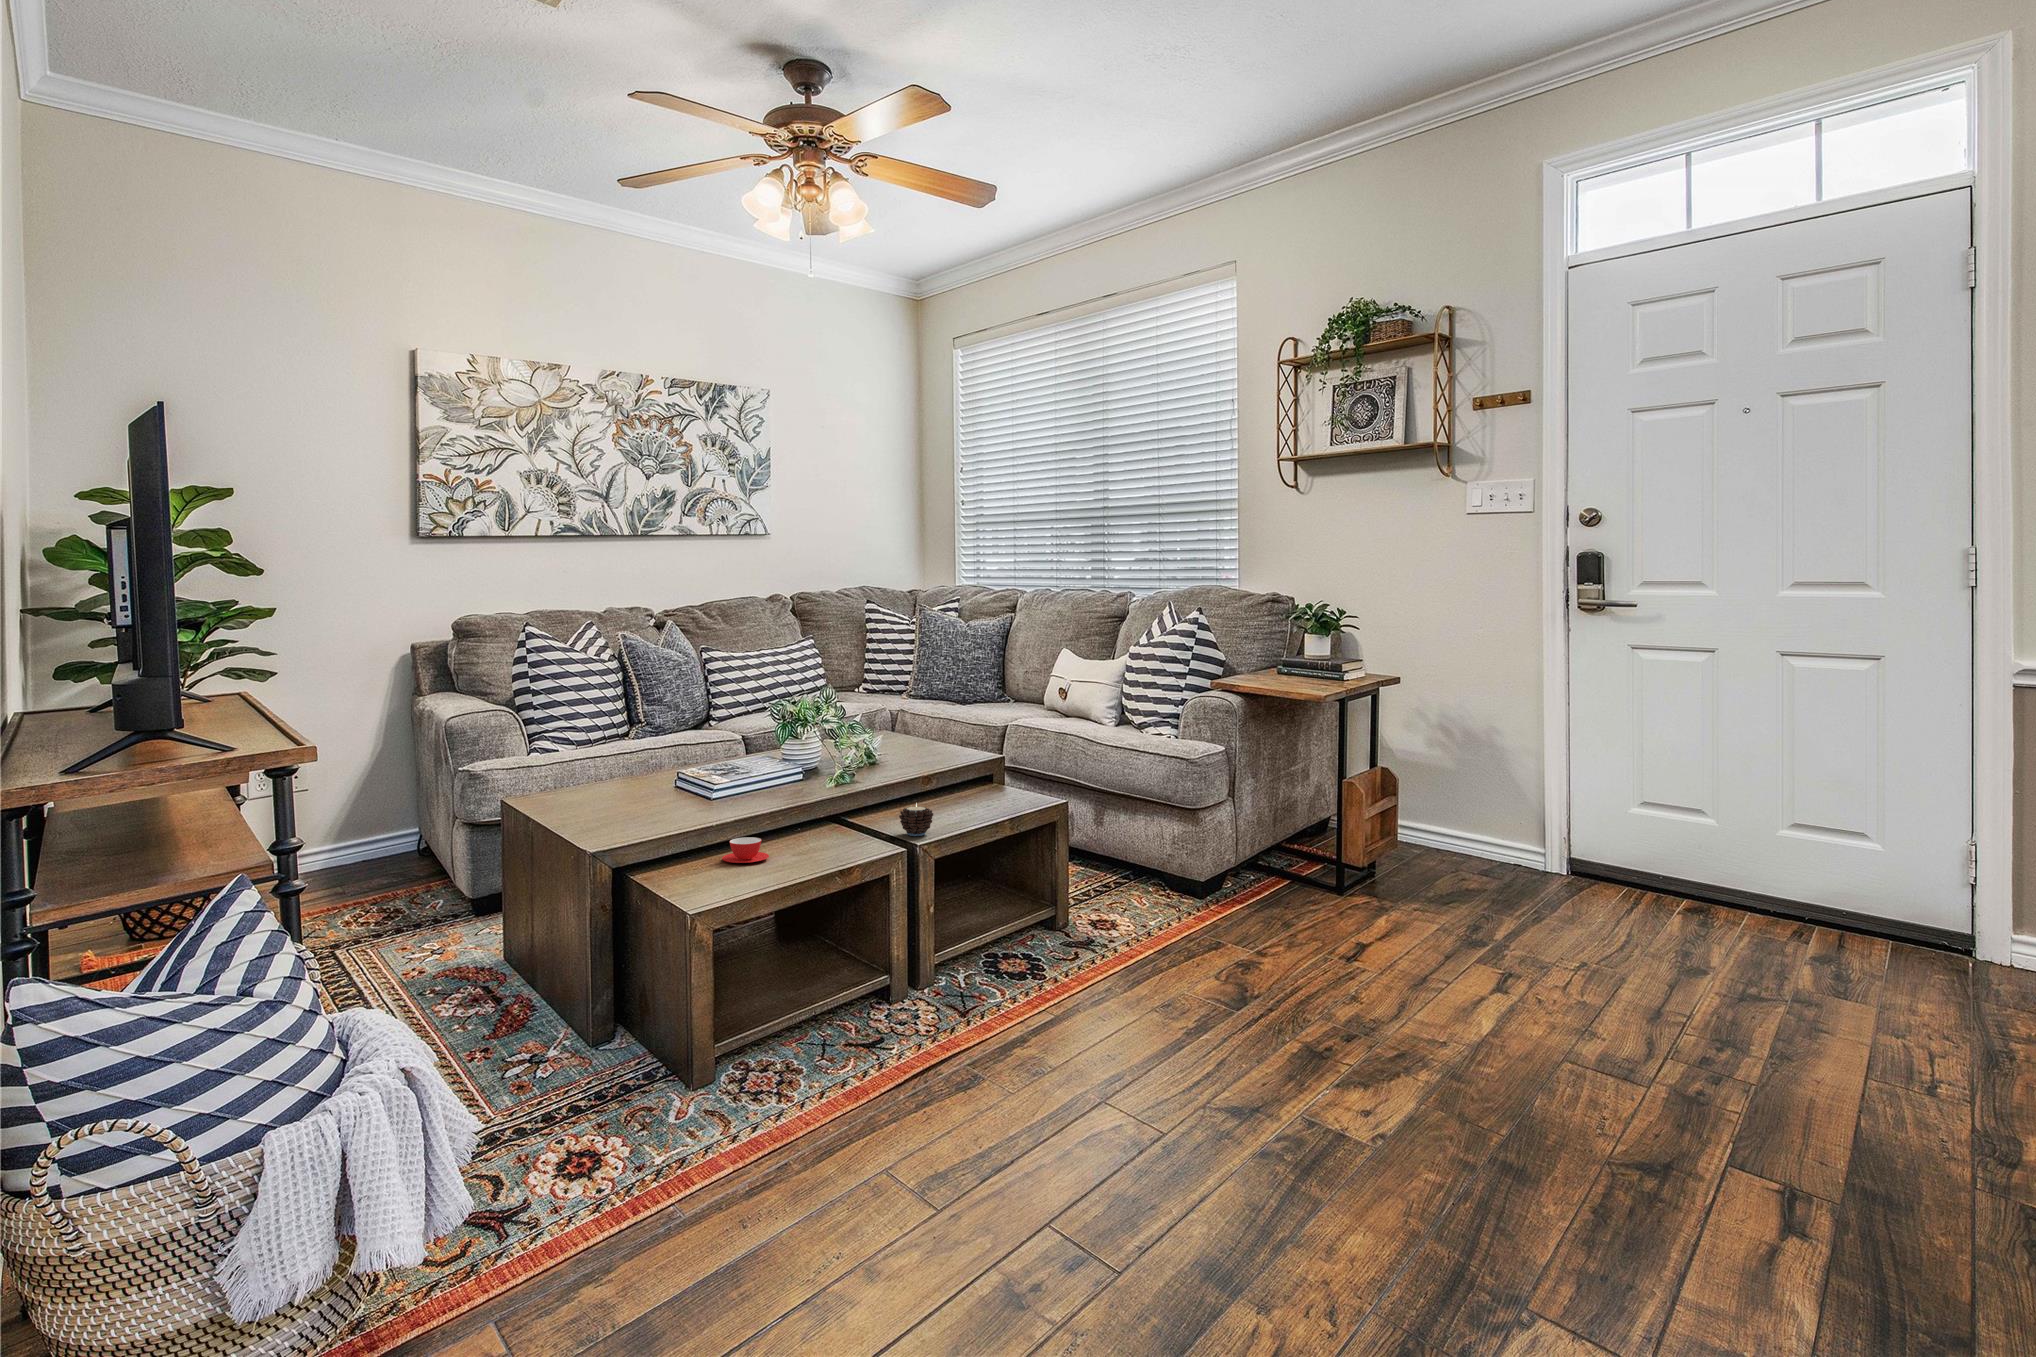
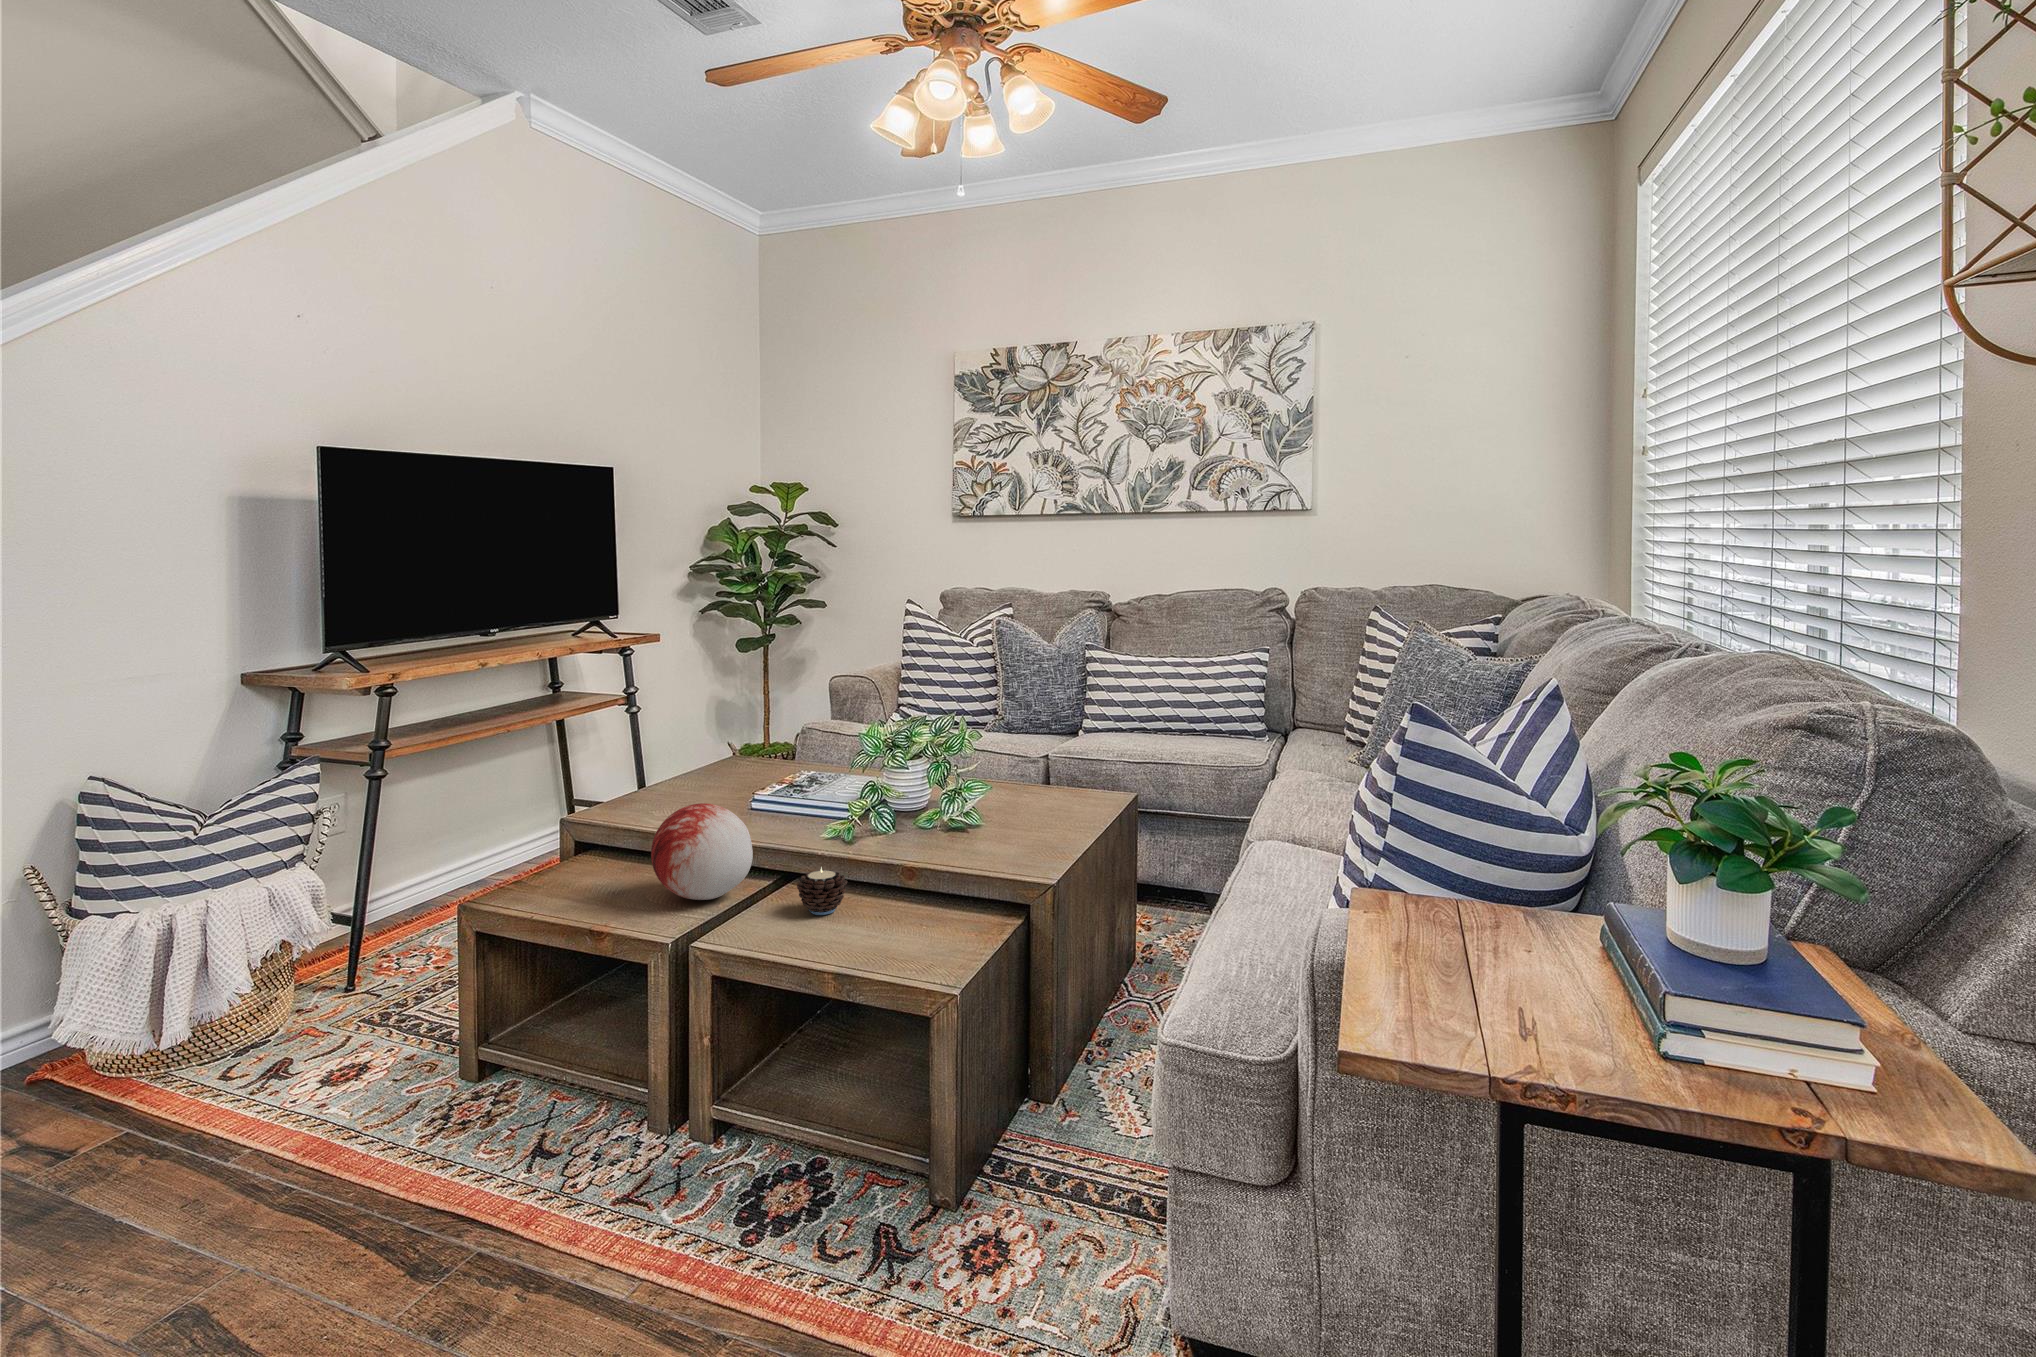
decorative orb: none [800,775,874,848] -> present [651,803,753,900]
teacup: present [722,837,769,863] -> none [573,853,632,887]

